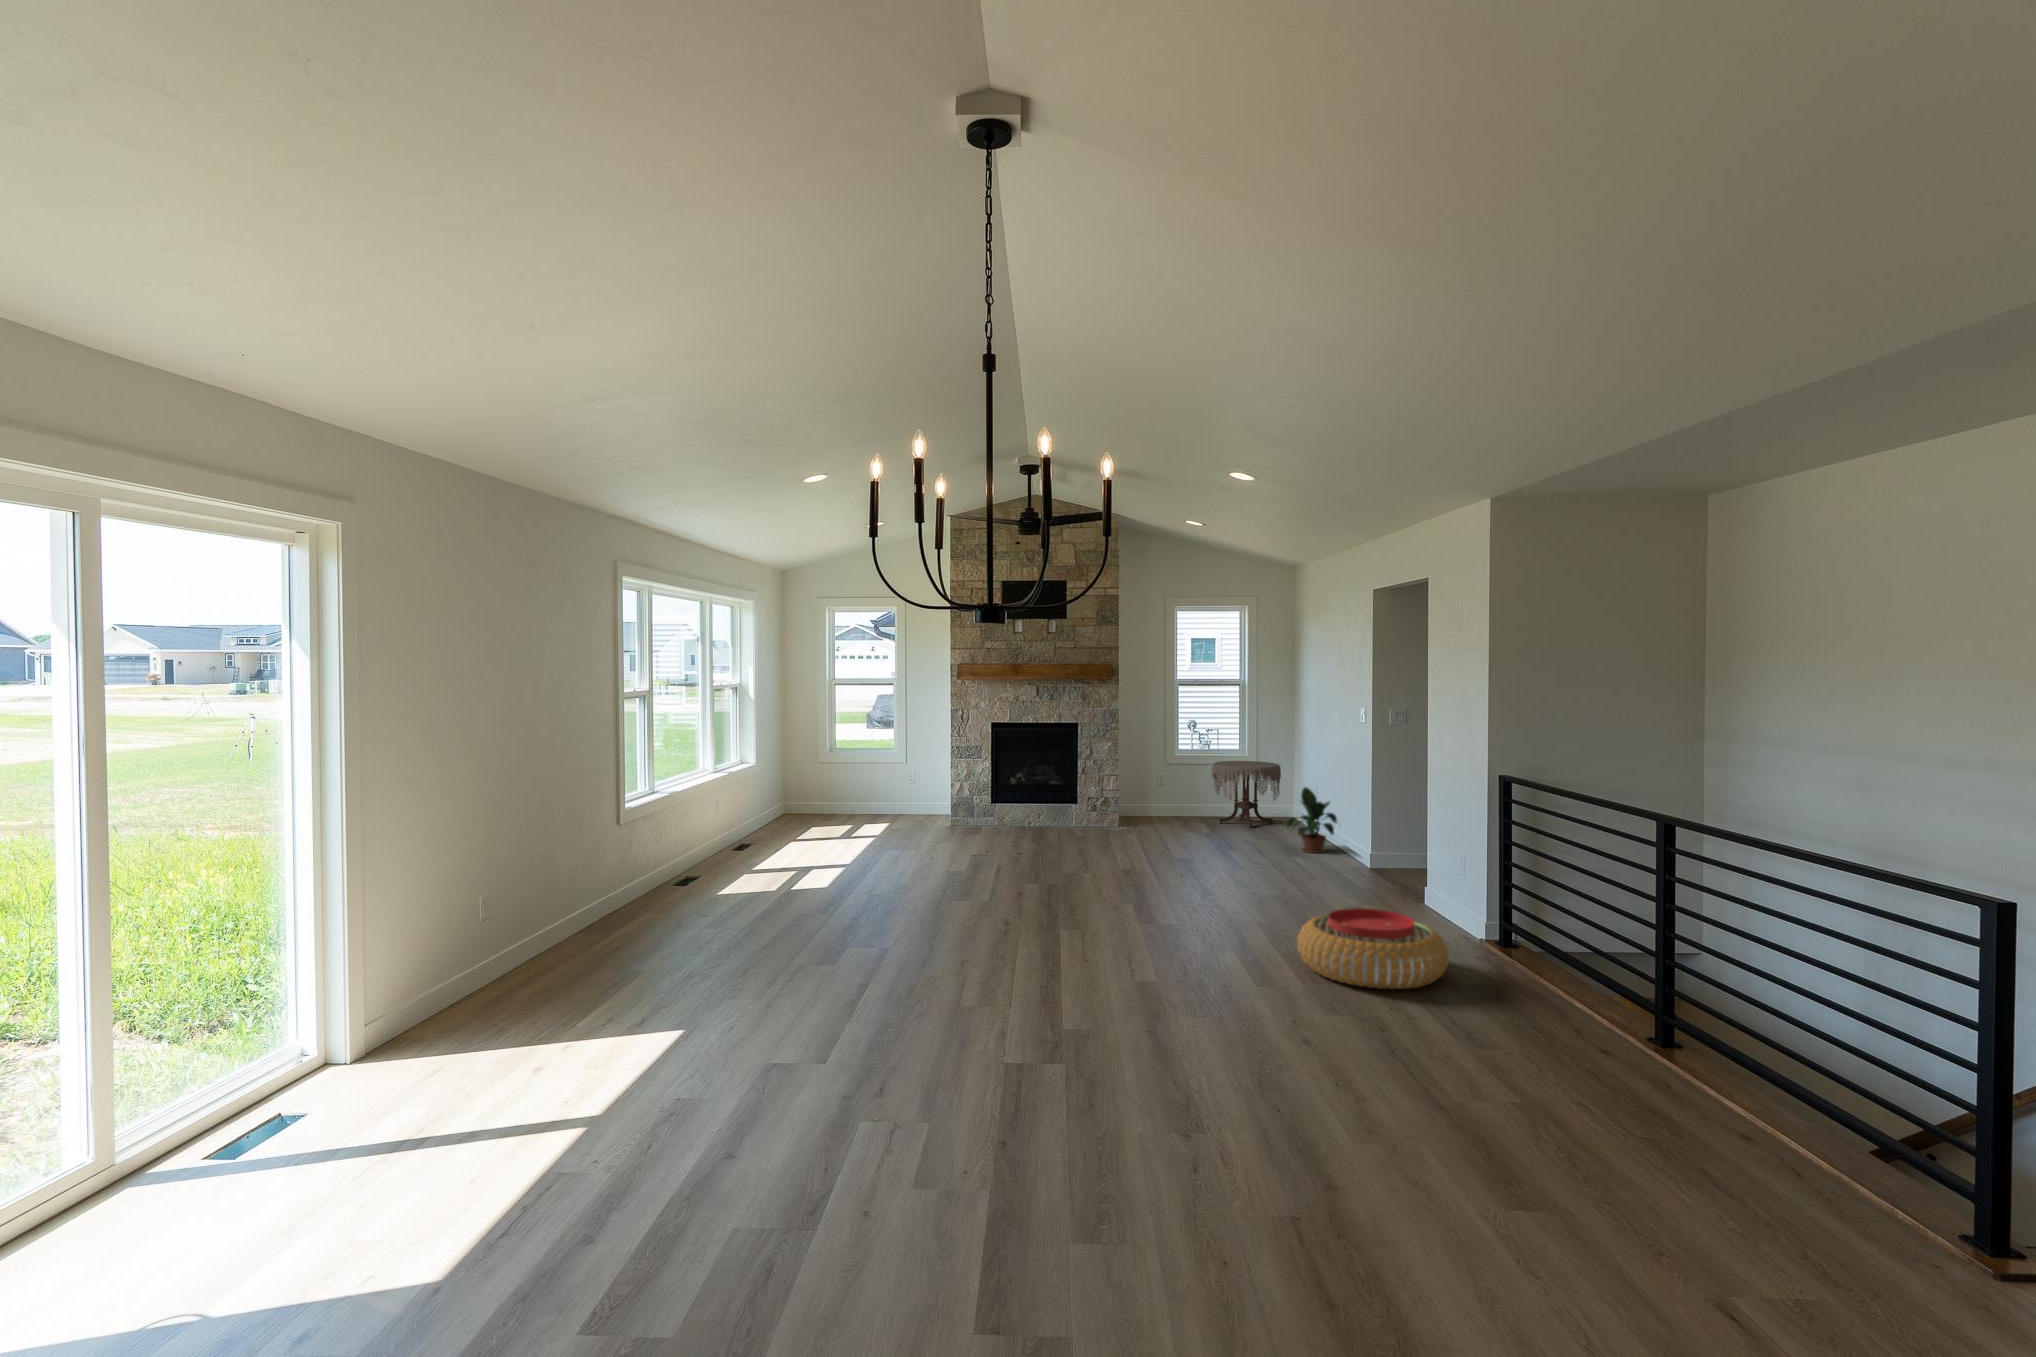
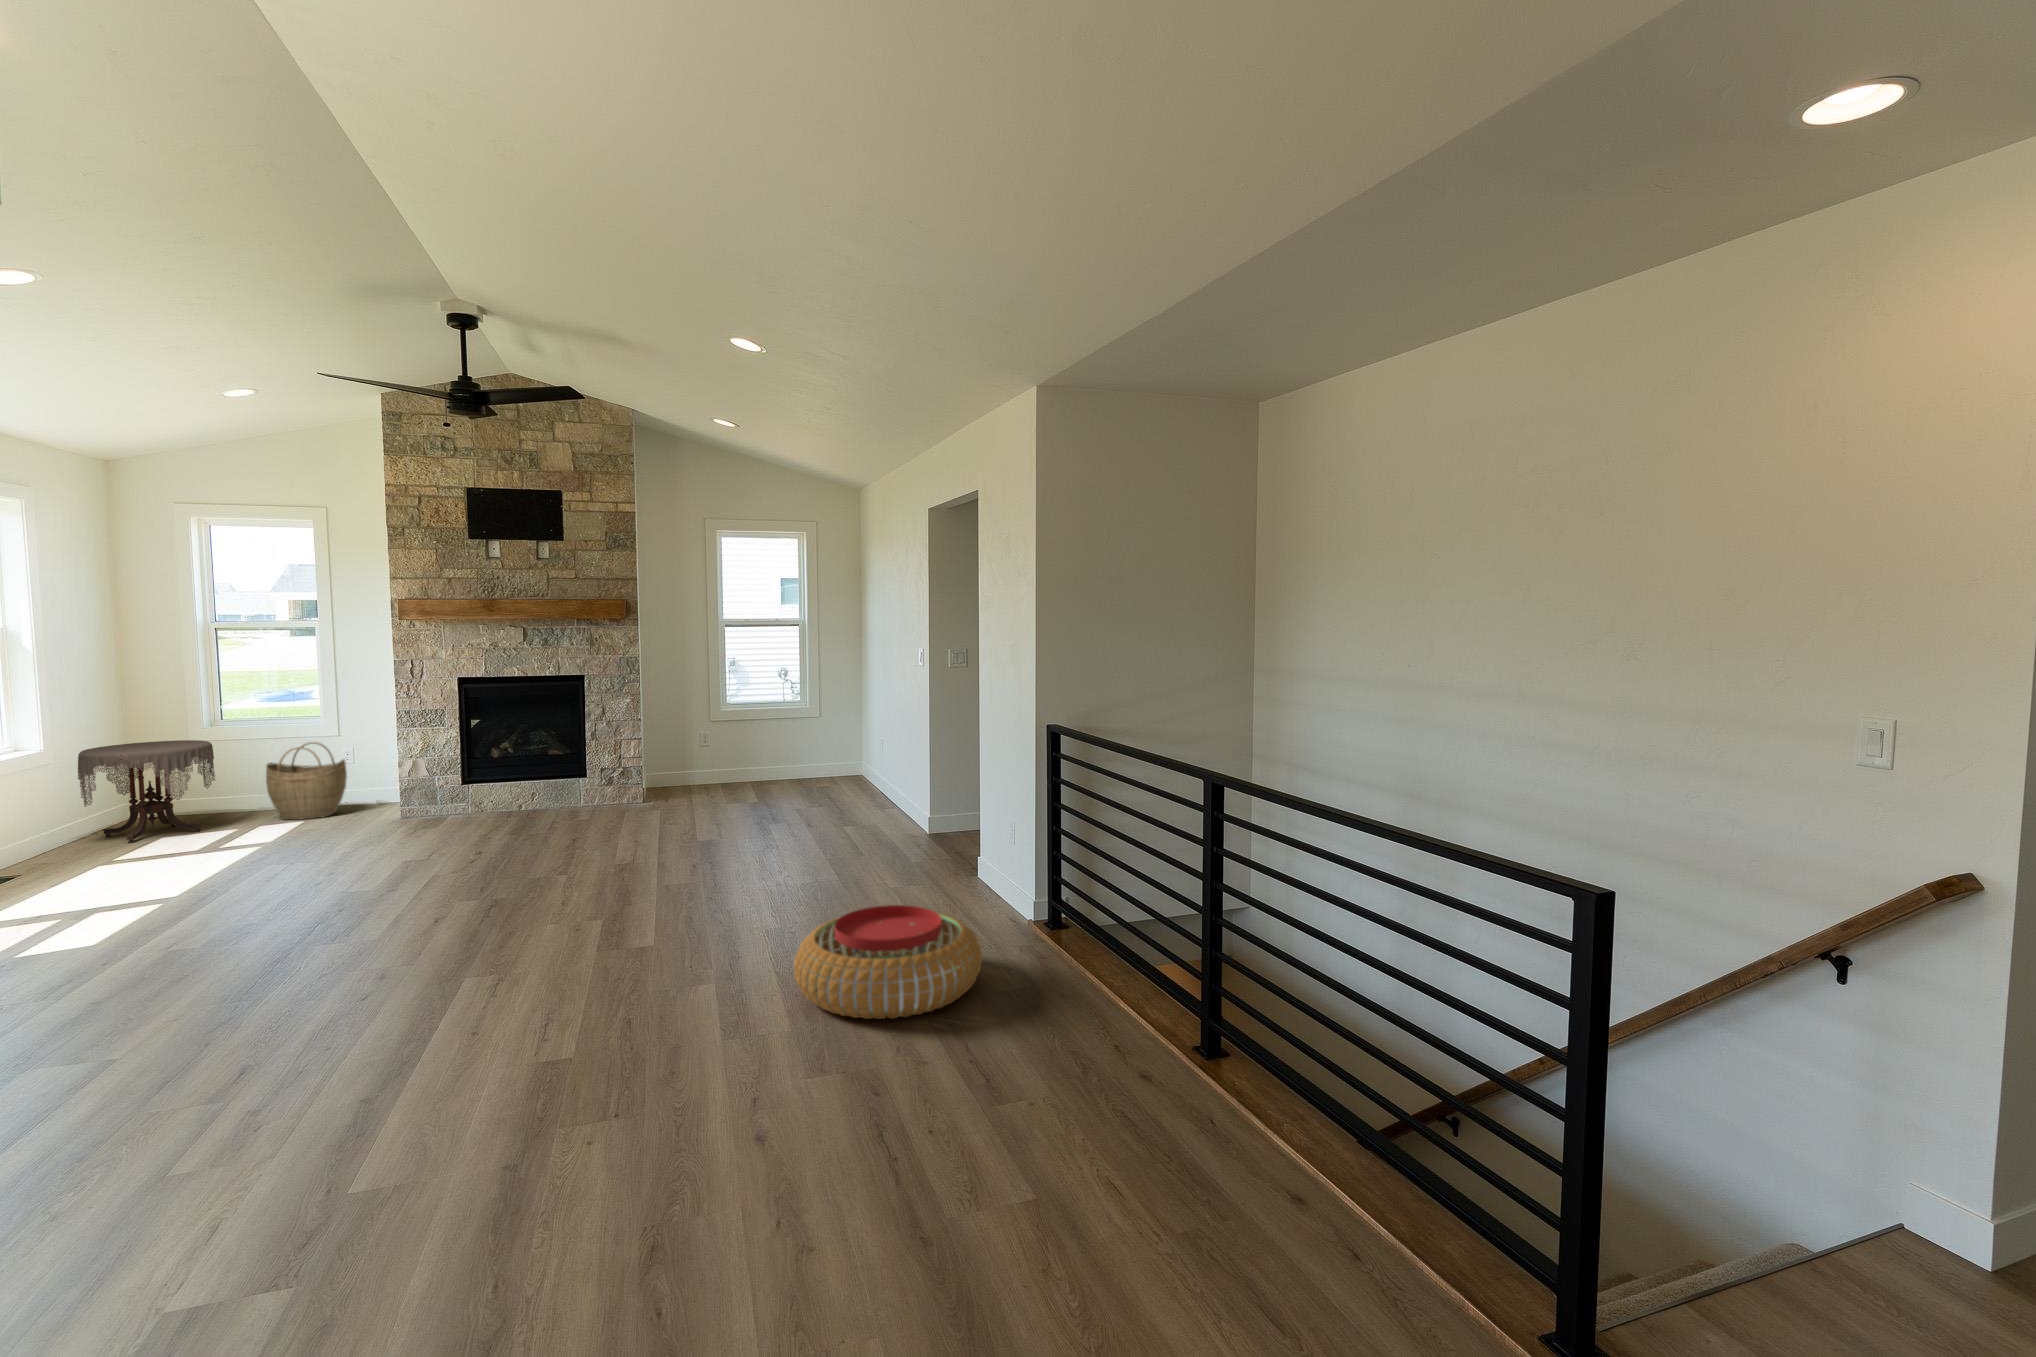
side table: present [1212,761,1281,828] -> present [78,740,215,843]
woven basket: none [868,766,915,821] -> present [266,742,347,820]
potted plant: present [1287,787,1337,853] -> none [843,743,903,819]

